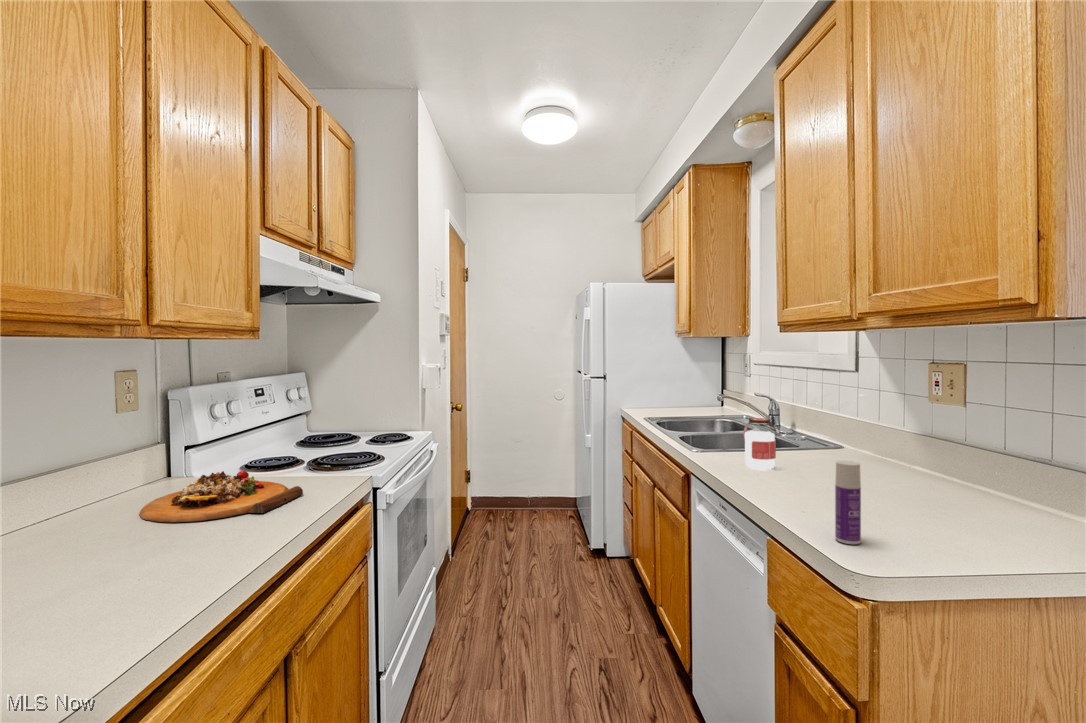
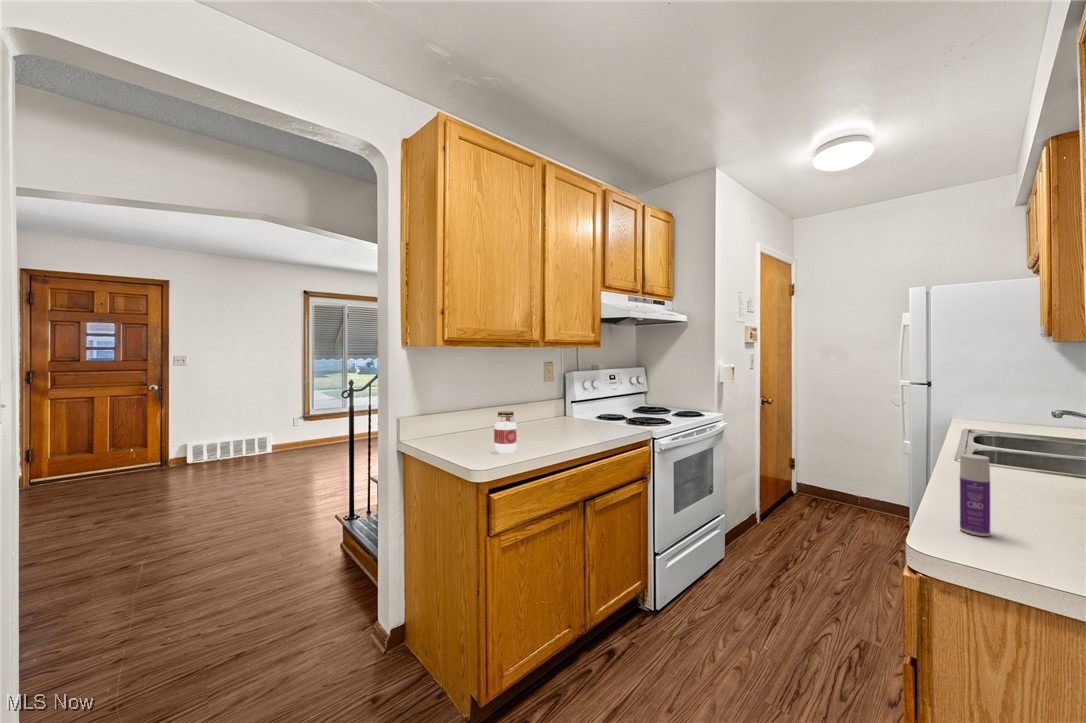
jar: present [744,418,776,470] -> present [494,411,517,453]
cutting board: present [139,470,303,522] -> none [540,414,608,435]

